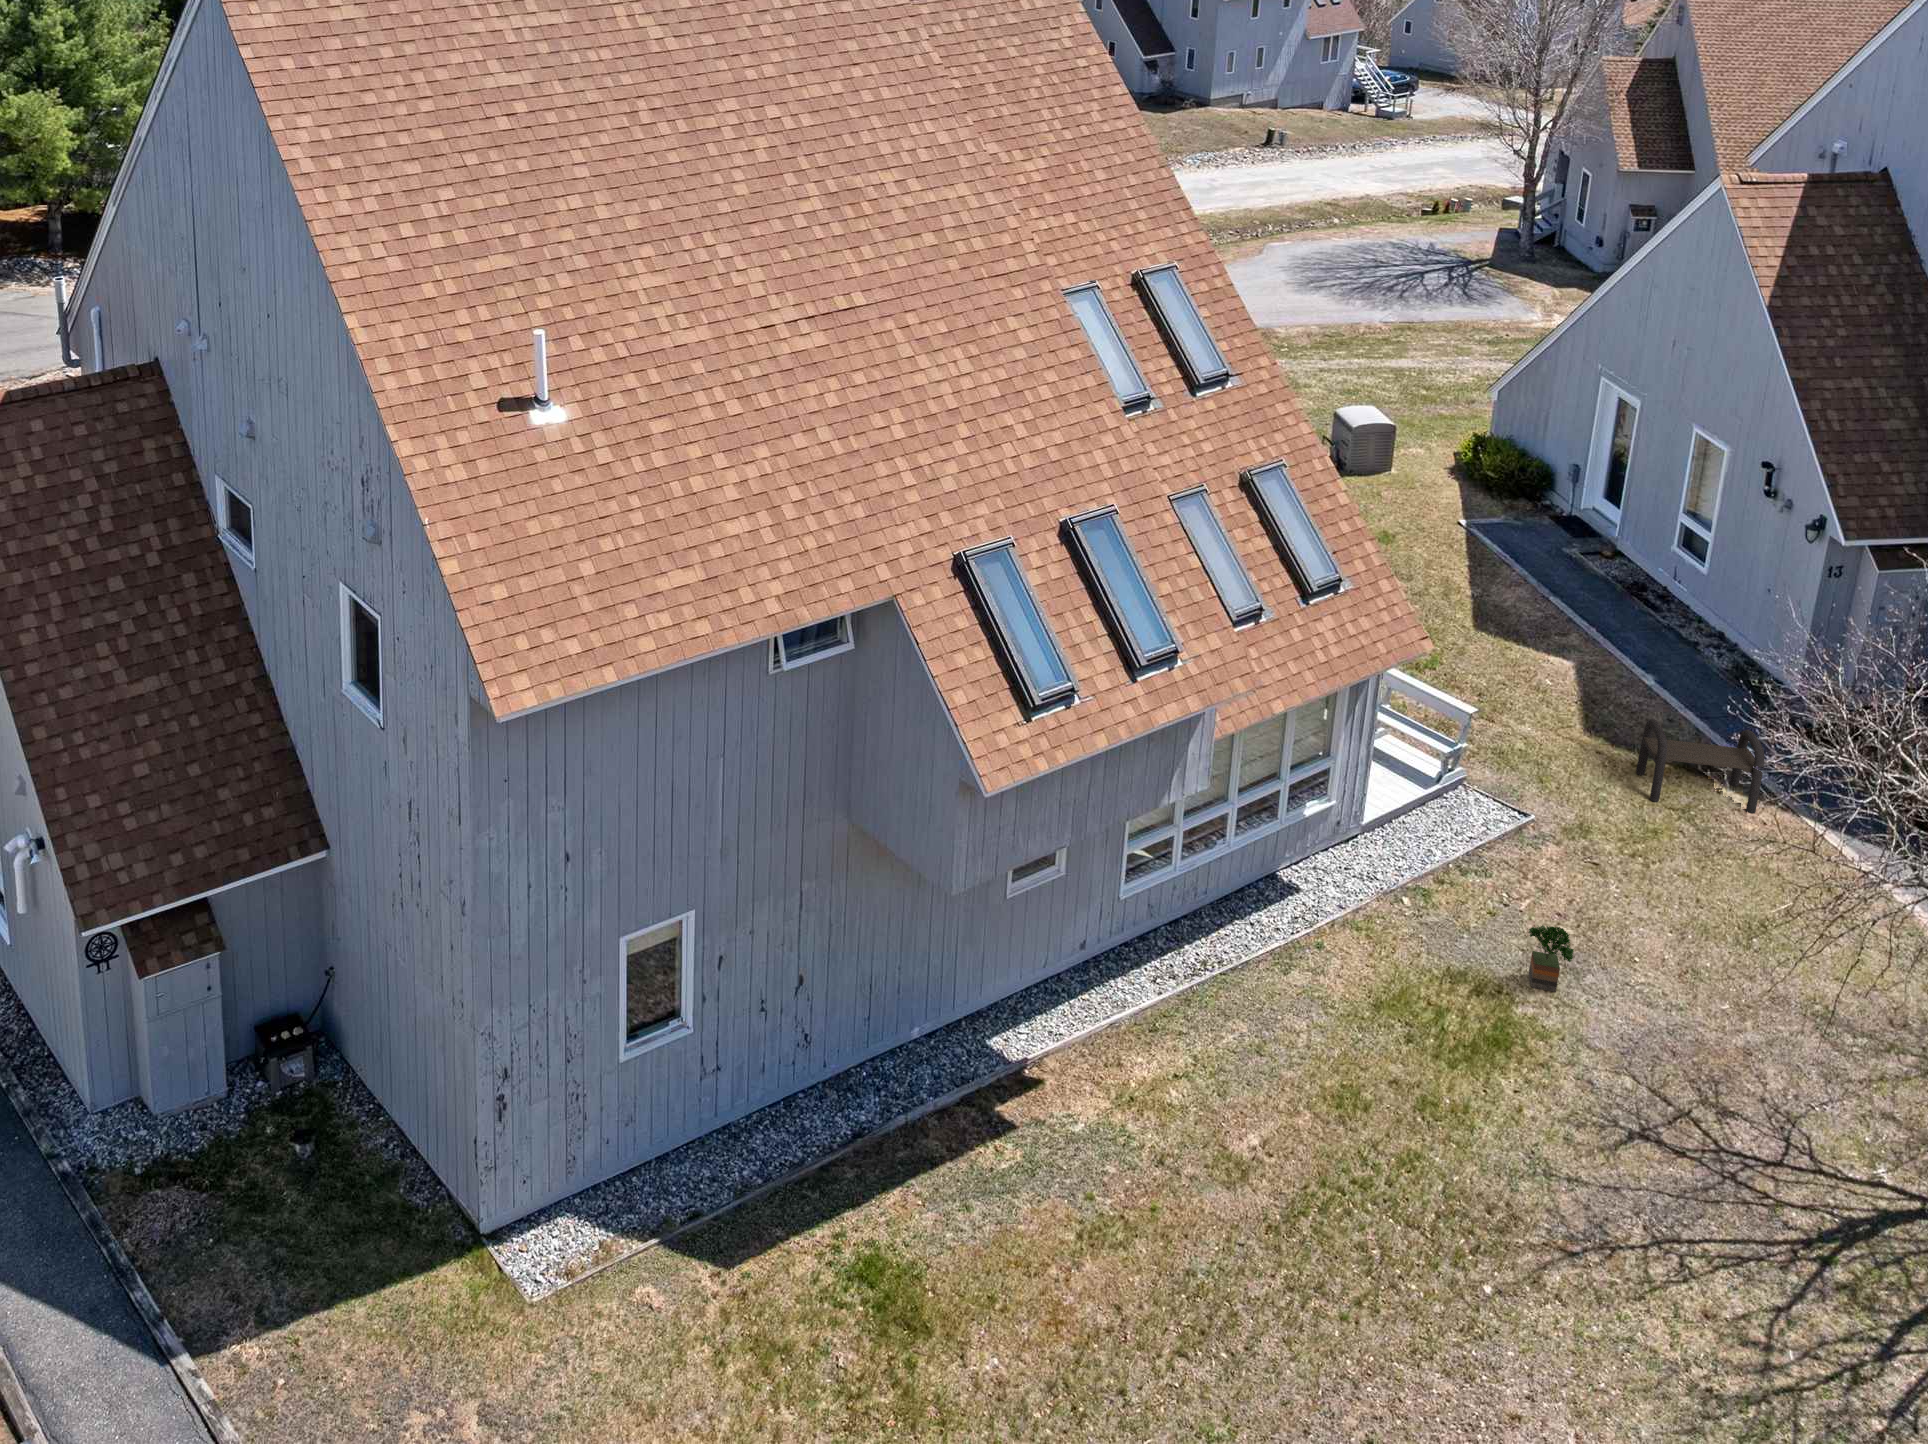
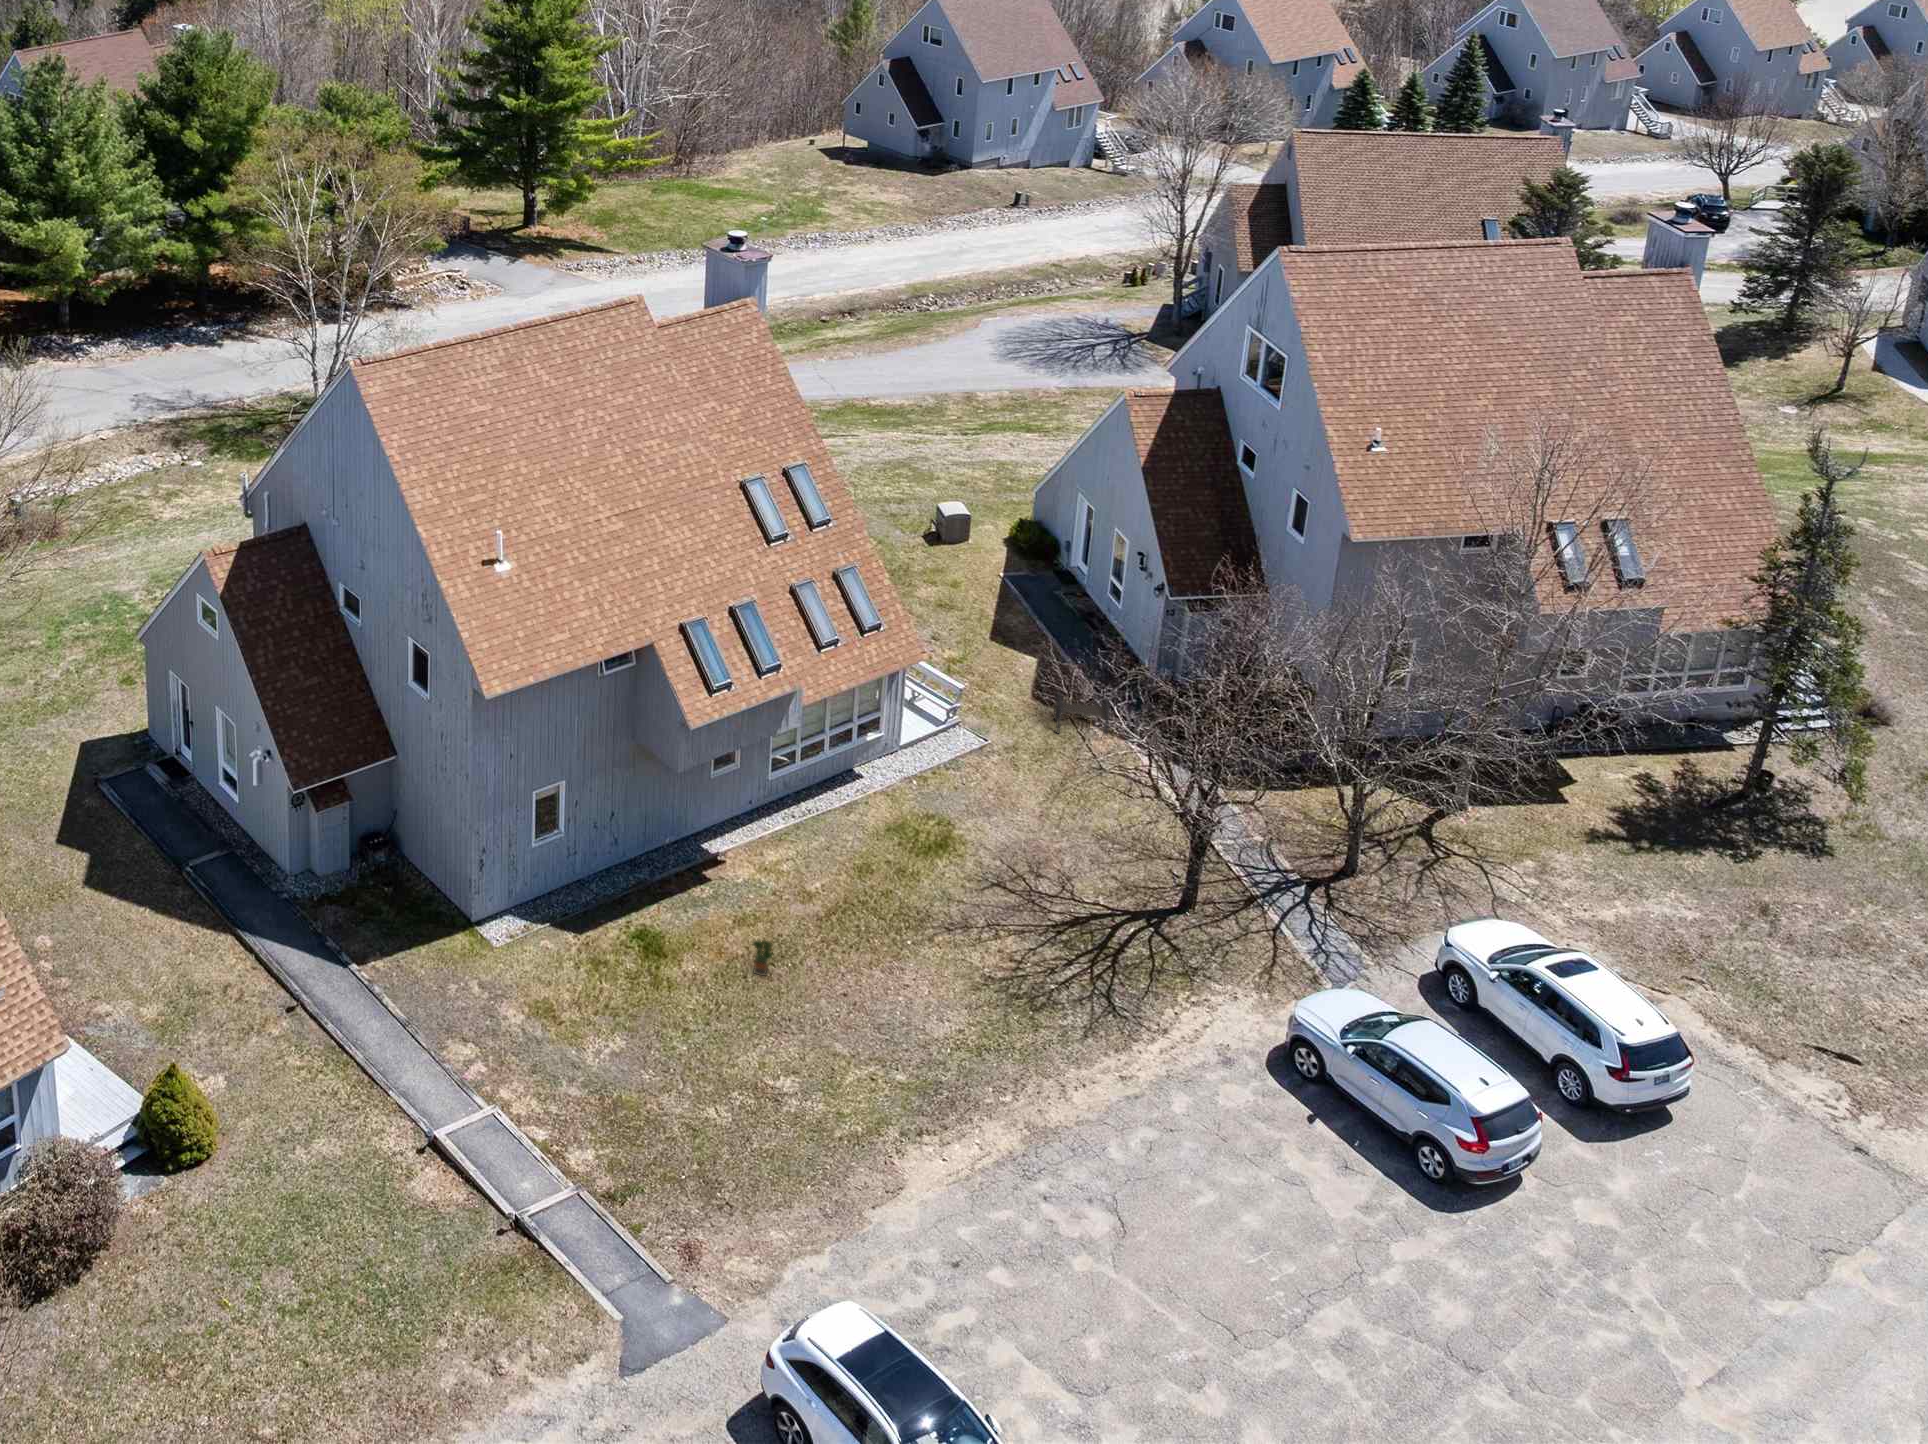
potted tree: present [1528,925,1574,992] -> present [753,940,773,976]

